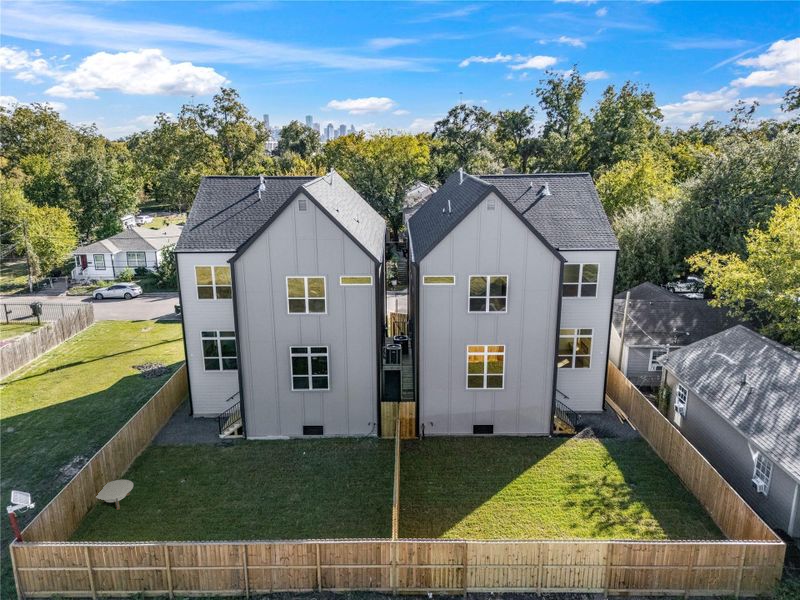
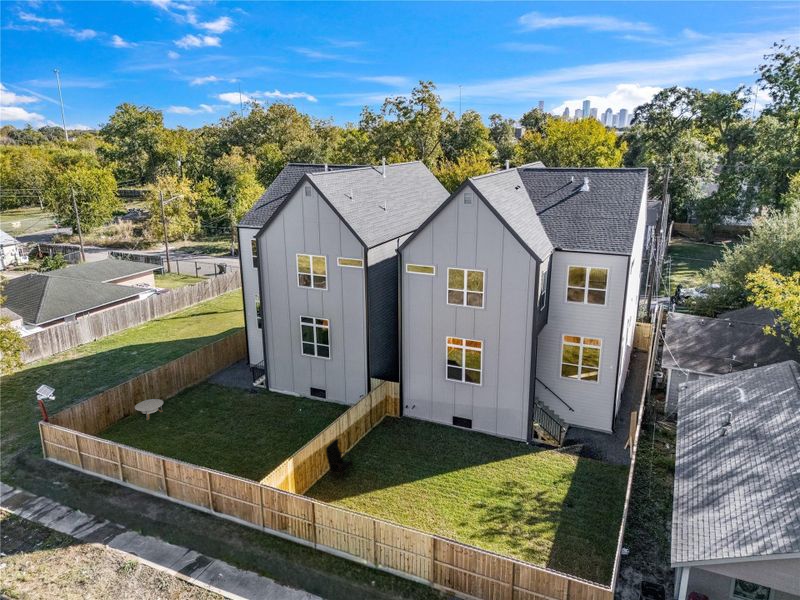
lounge chair: none [403,472,428,516] -> present [326,439,353,479]

